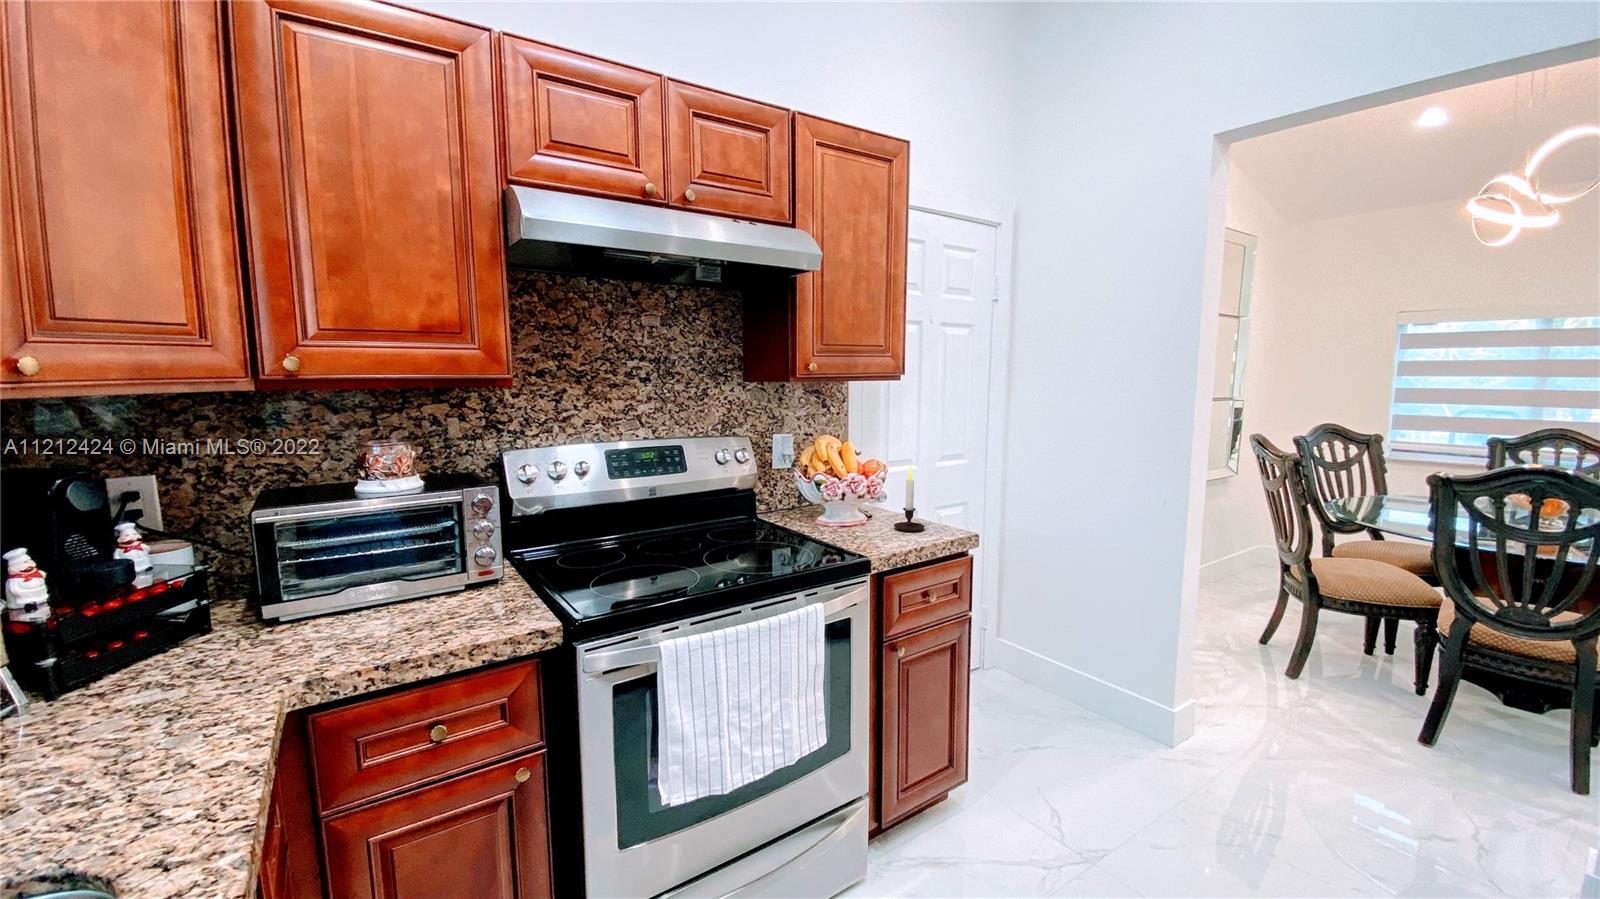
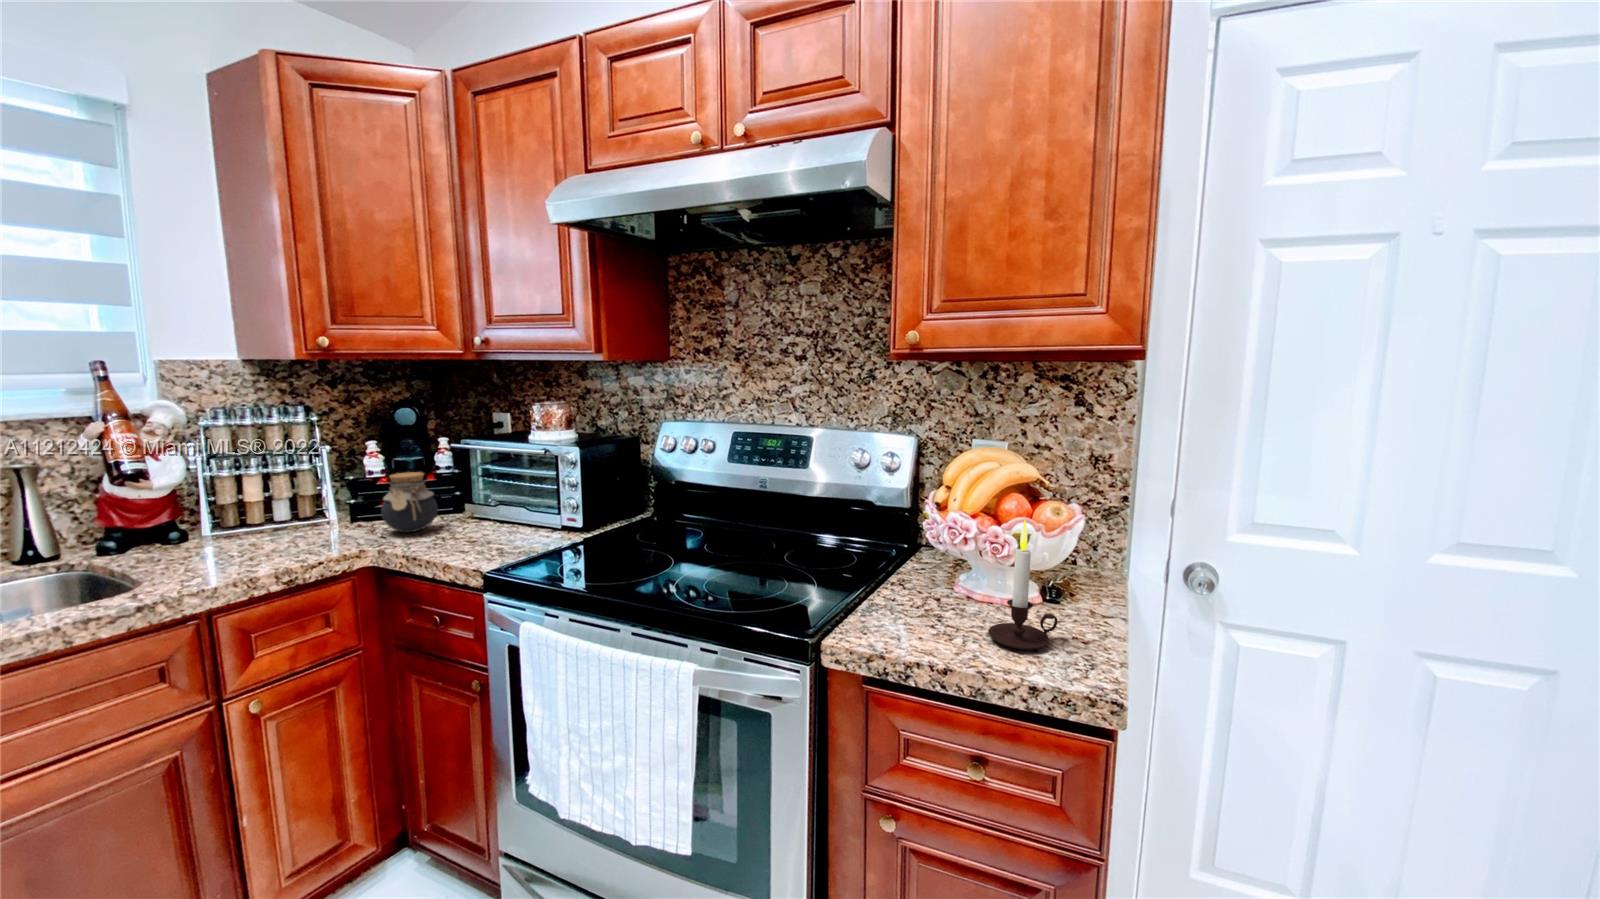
jar: none [143,574,270,684] -> present [381,472,438,532]

